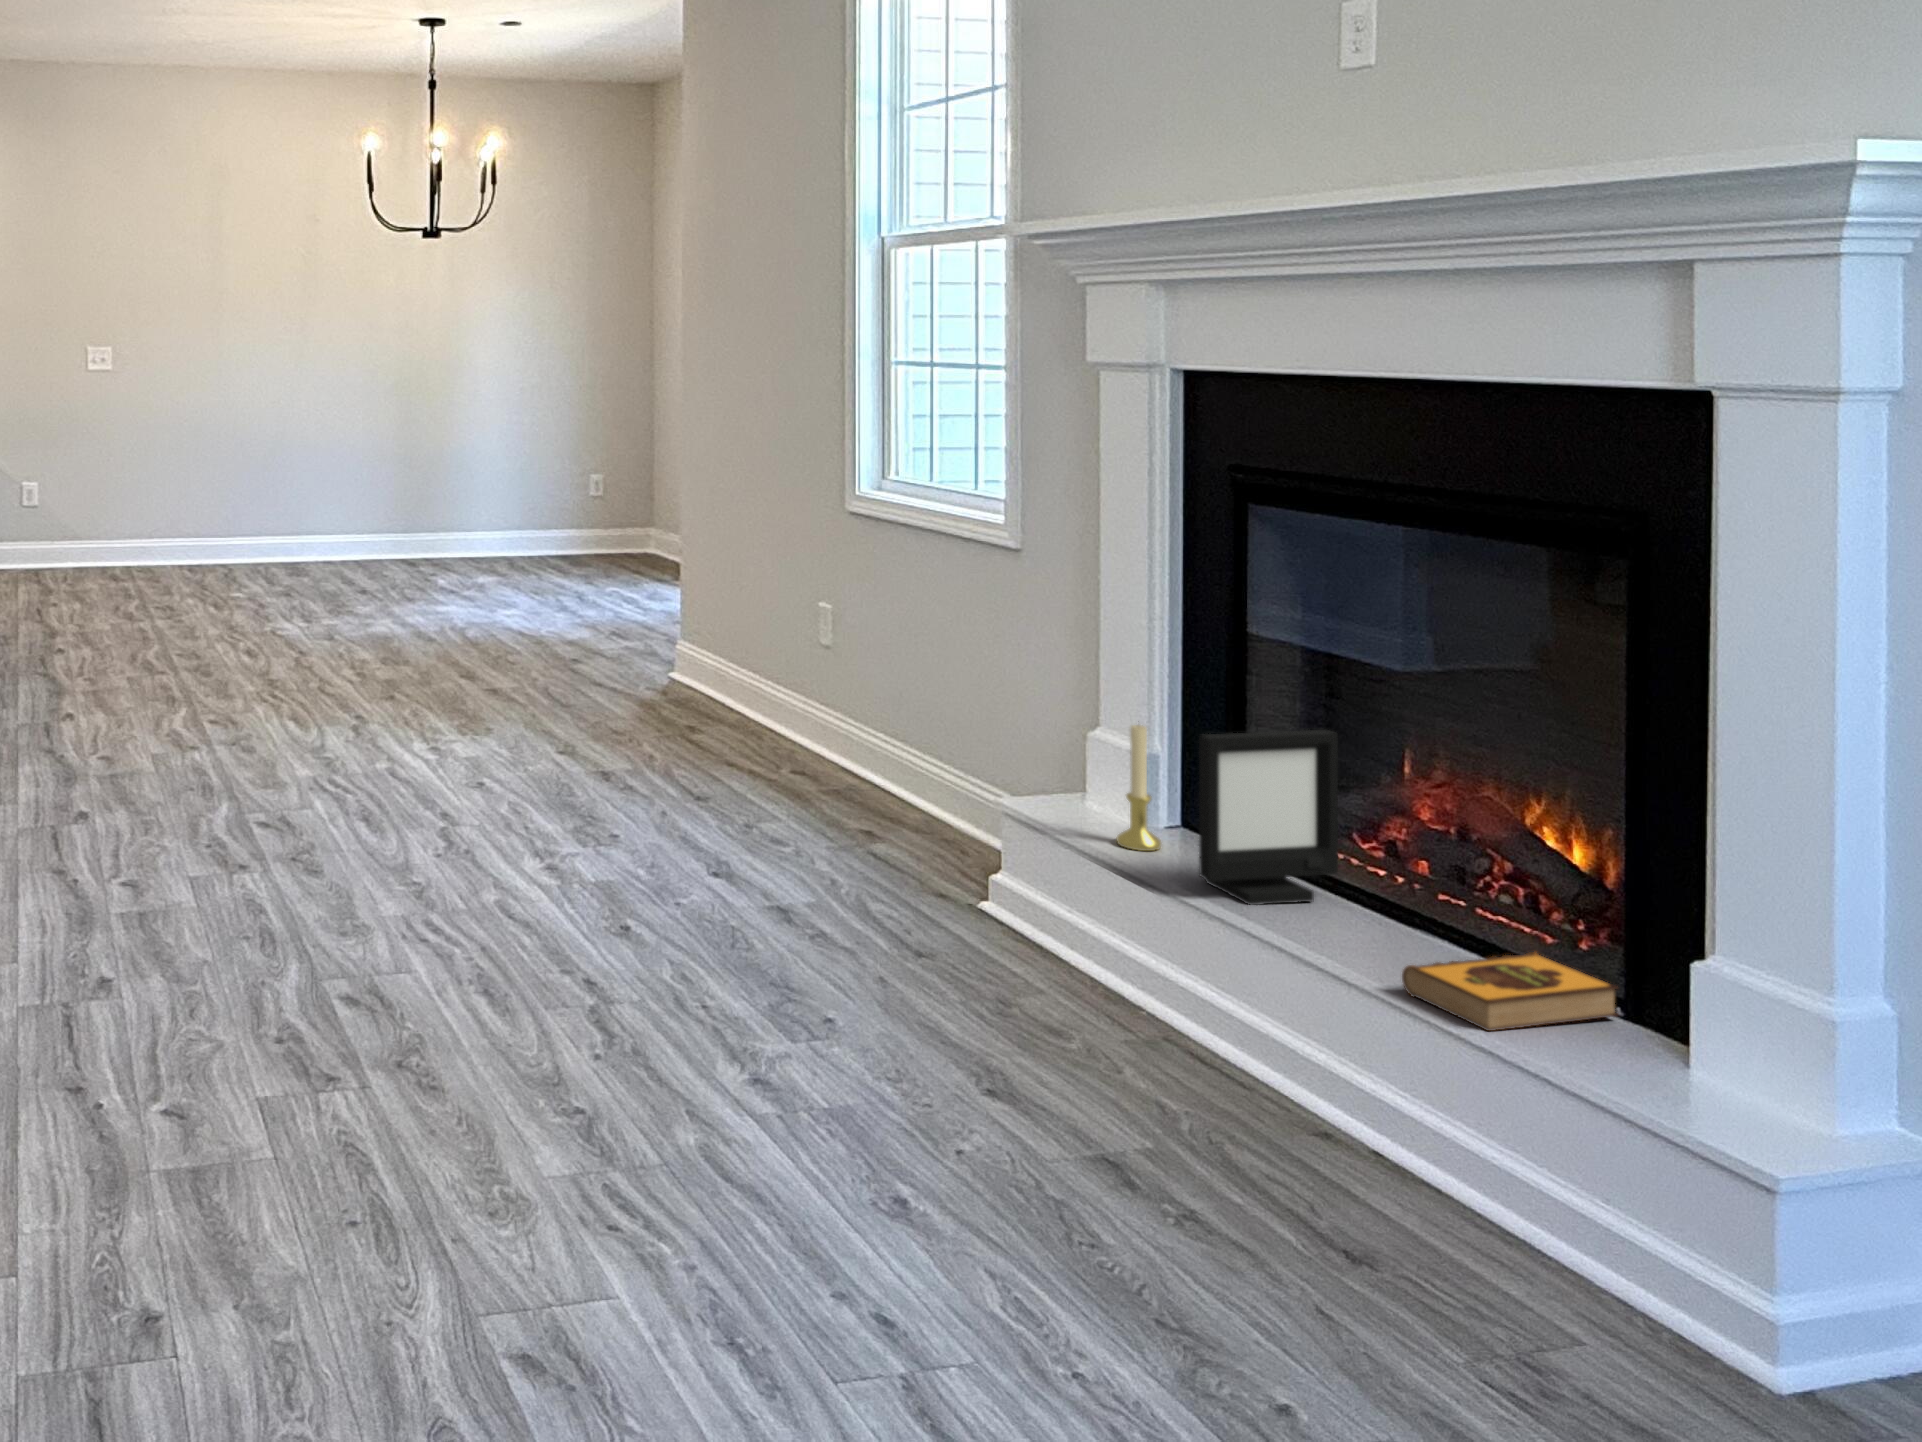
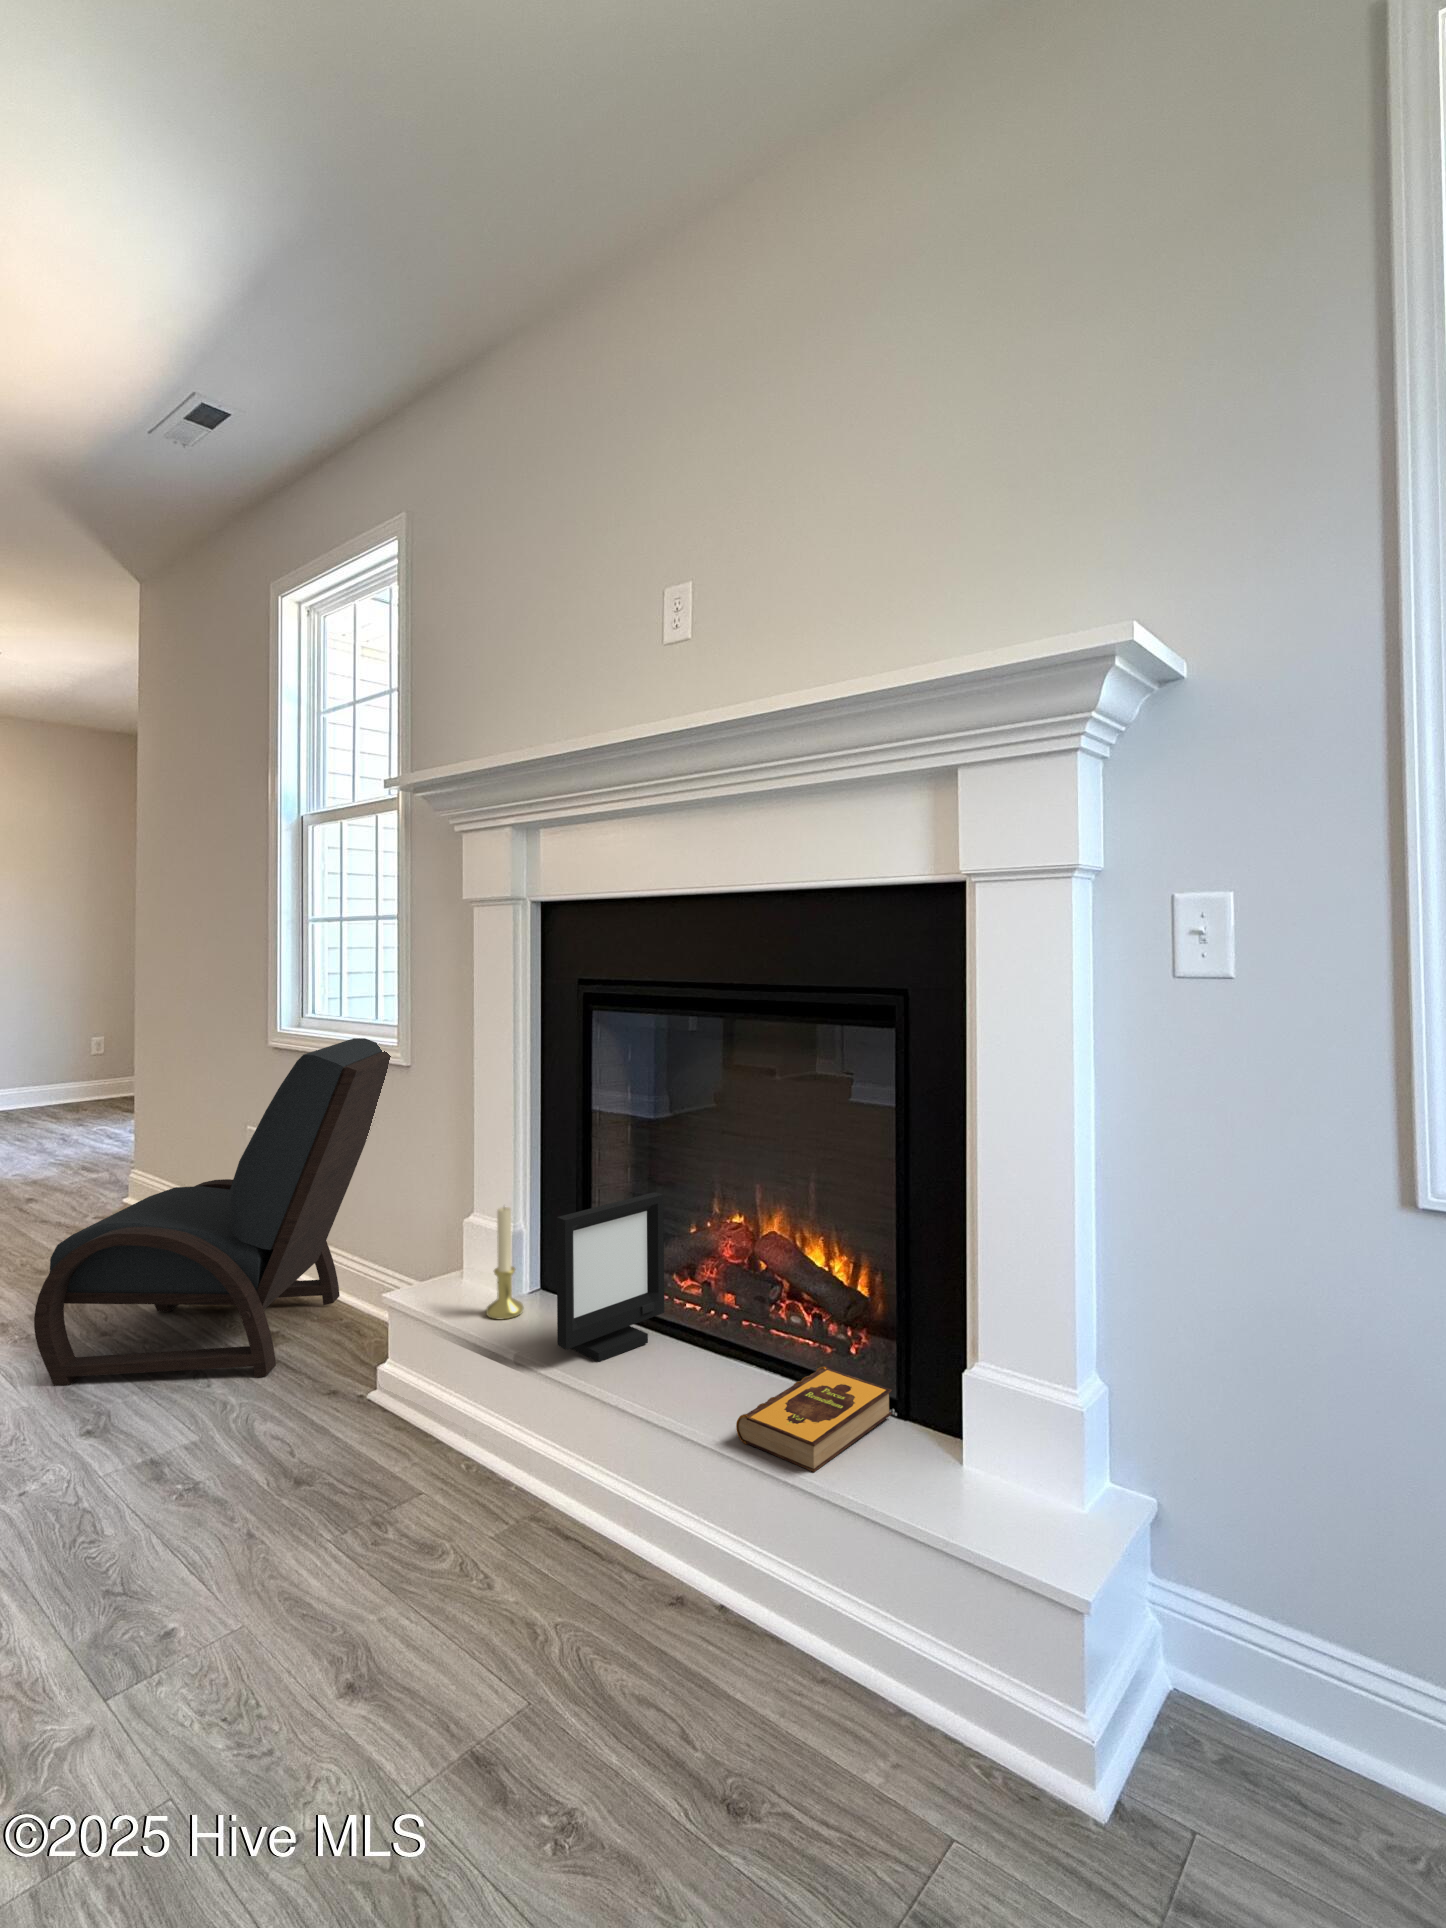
lounge chair: none [648,514,1008,877] -> present [34,1038,391,1386]

